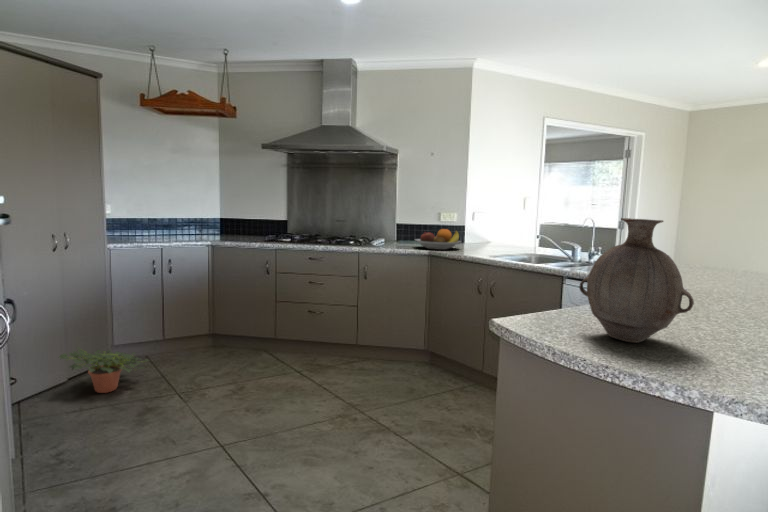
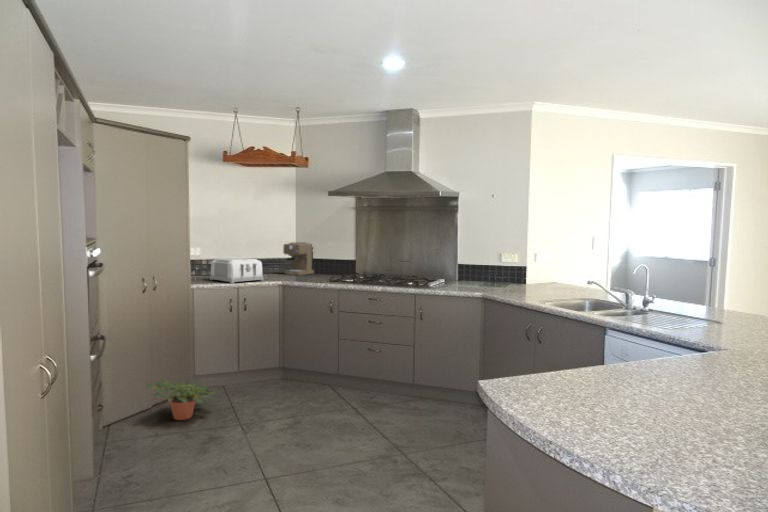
coffee maker: none [210,201,243,236] -> present [283,242,314,275]
toaster: none [129,216,192,242] -> present [210,258,263,283]
vase: present [579,218,694,343] -> none [559,292,661,417]
fruit bowl: present [415,229,461,250] -> none [471,271,519,293]

